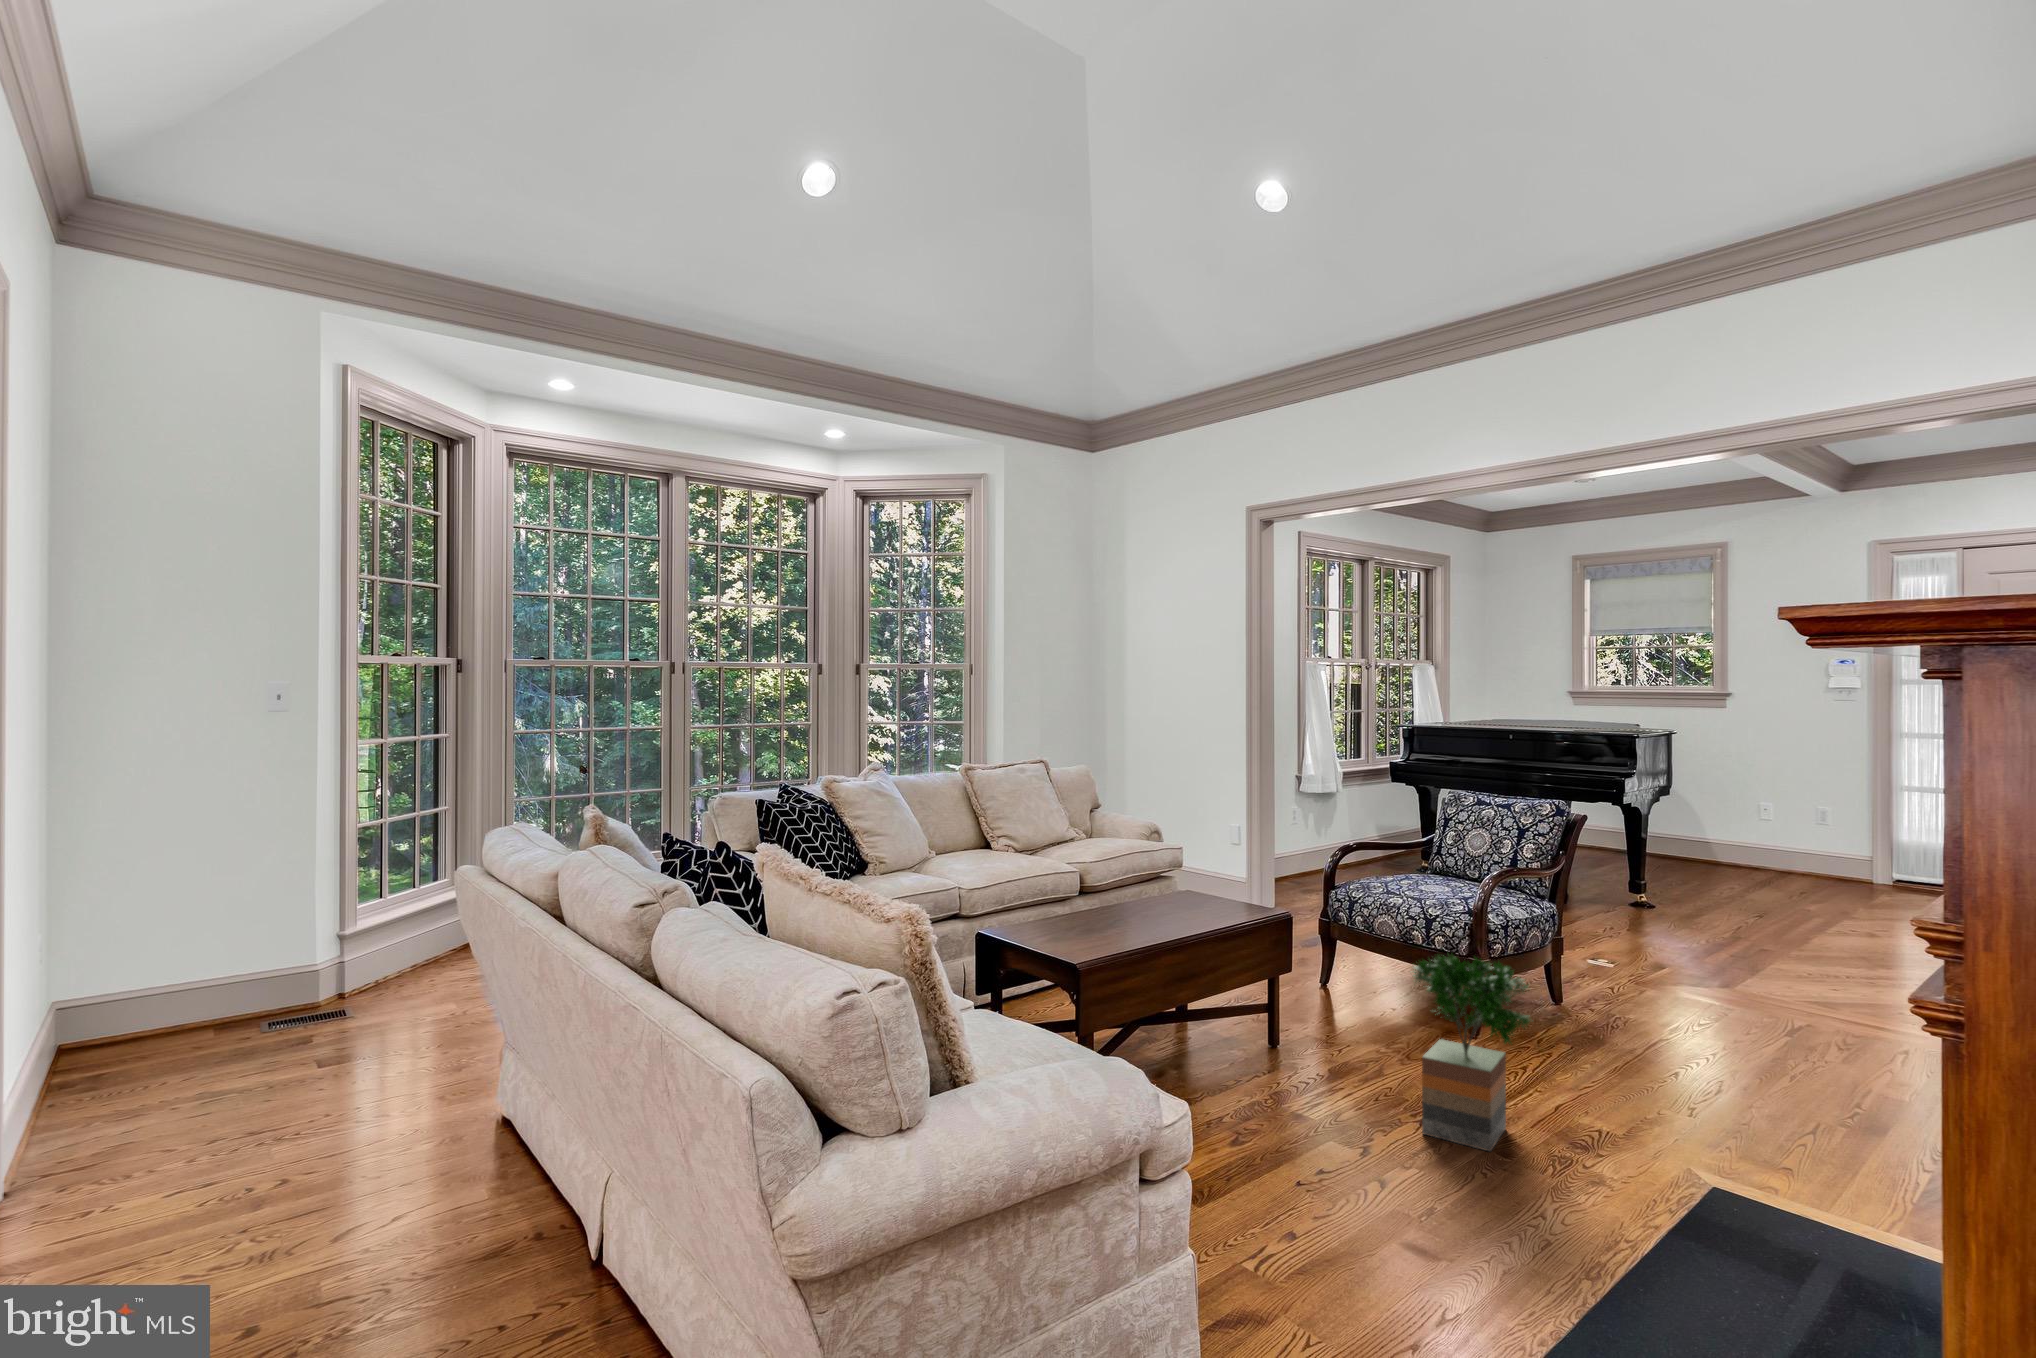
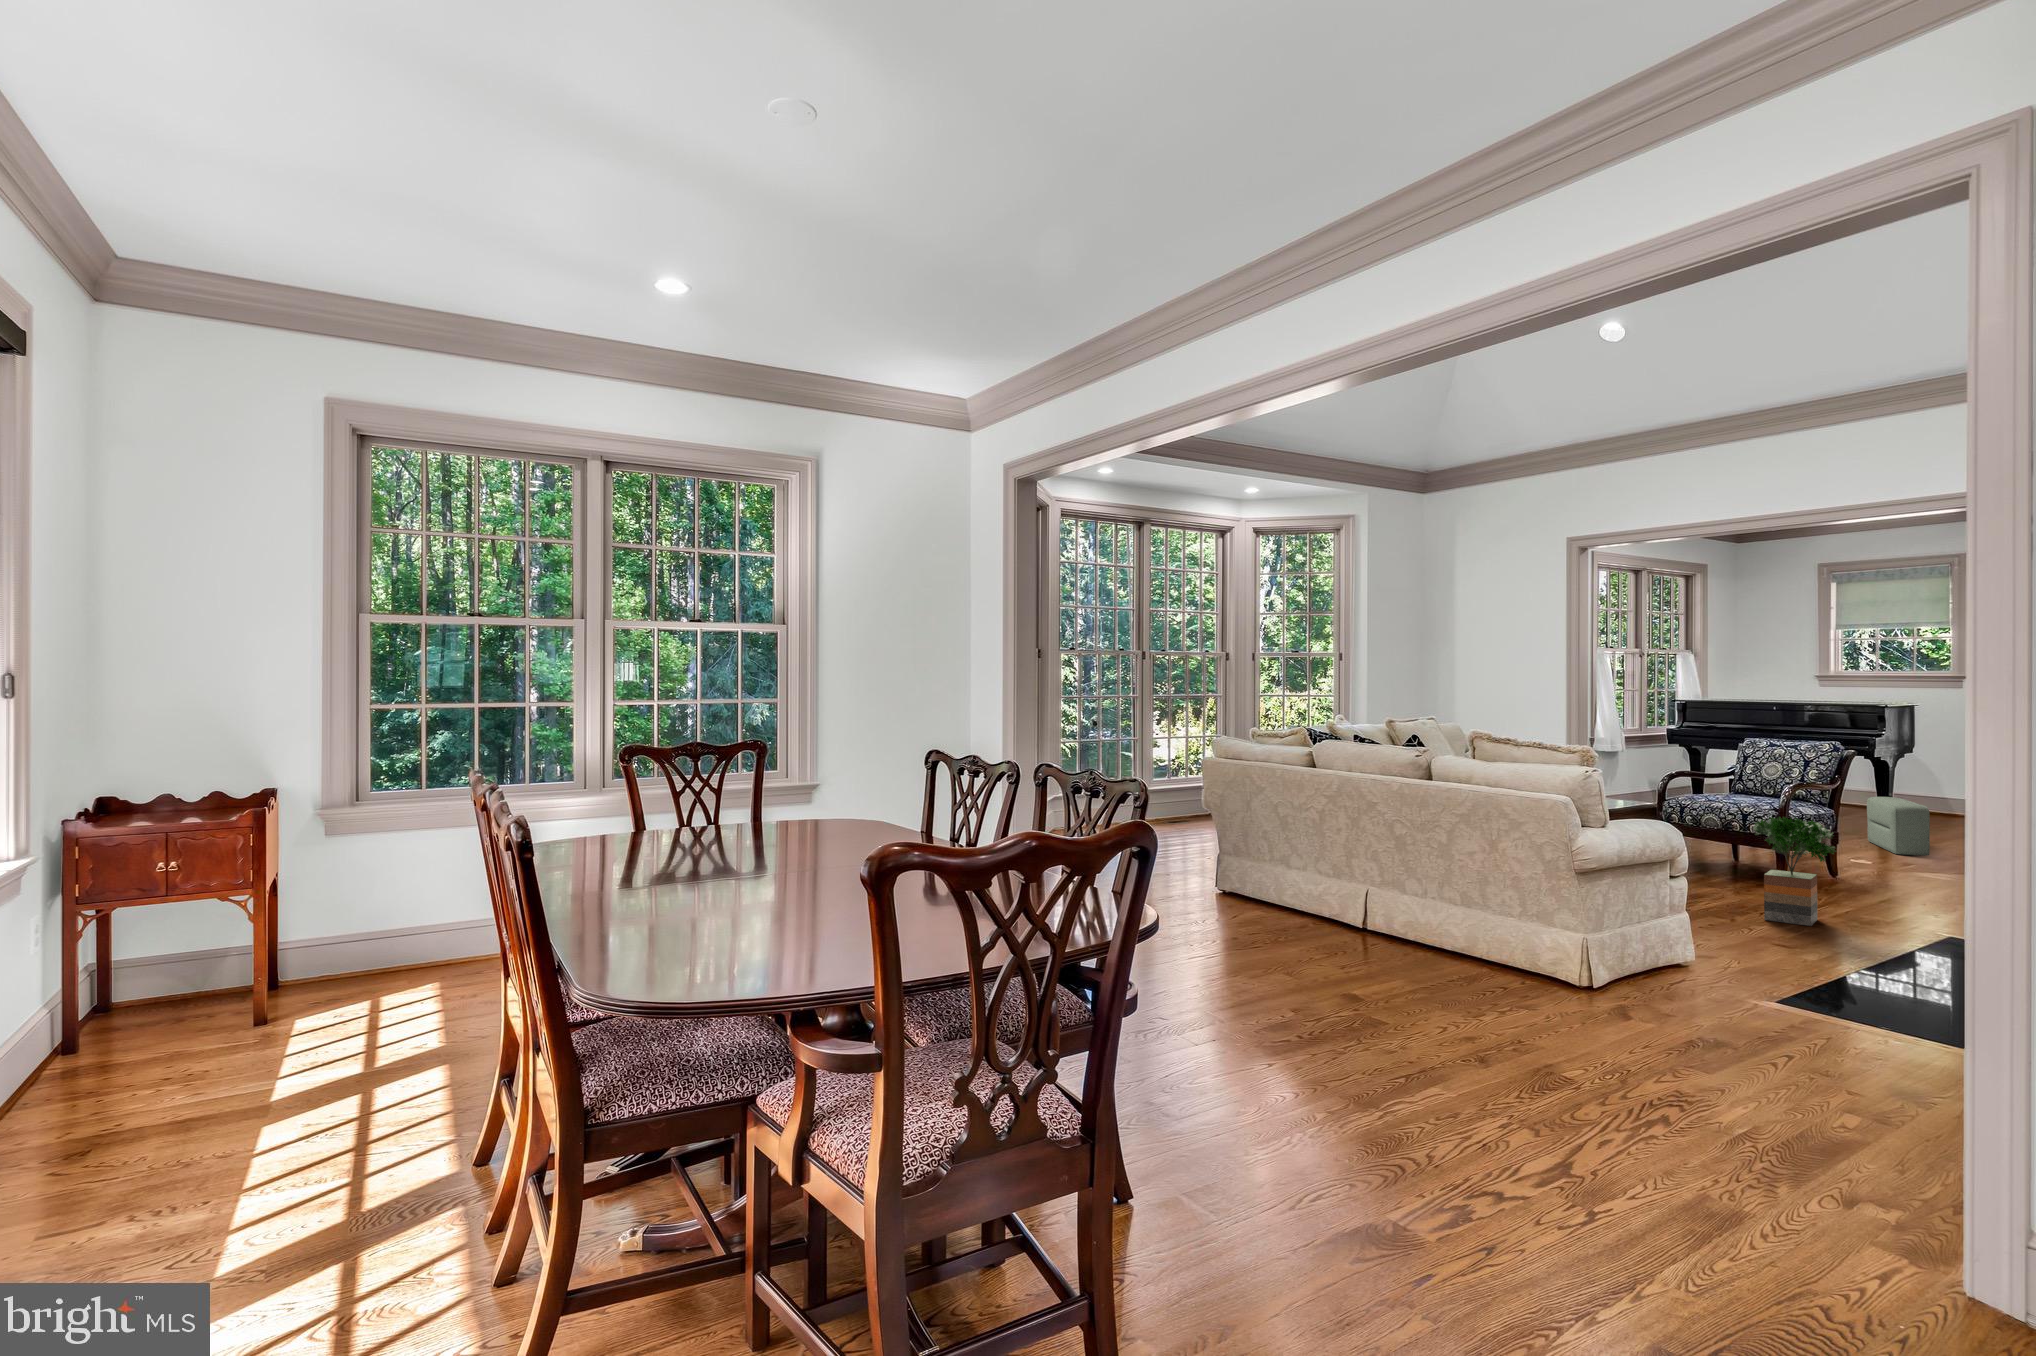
pouf: none [1615,856,1687,943] -> present [1867,797,1930,856]

